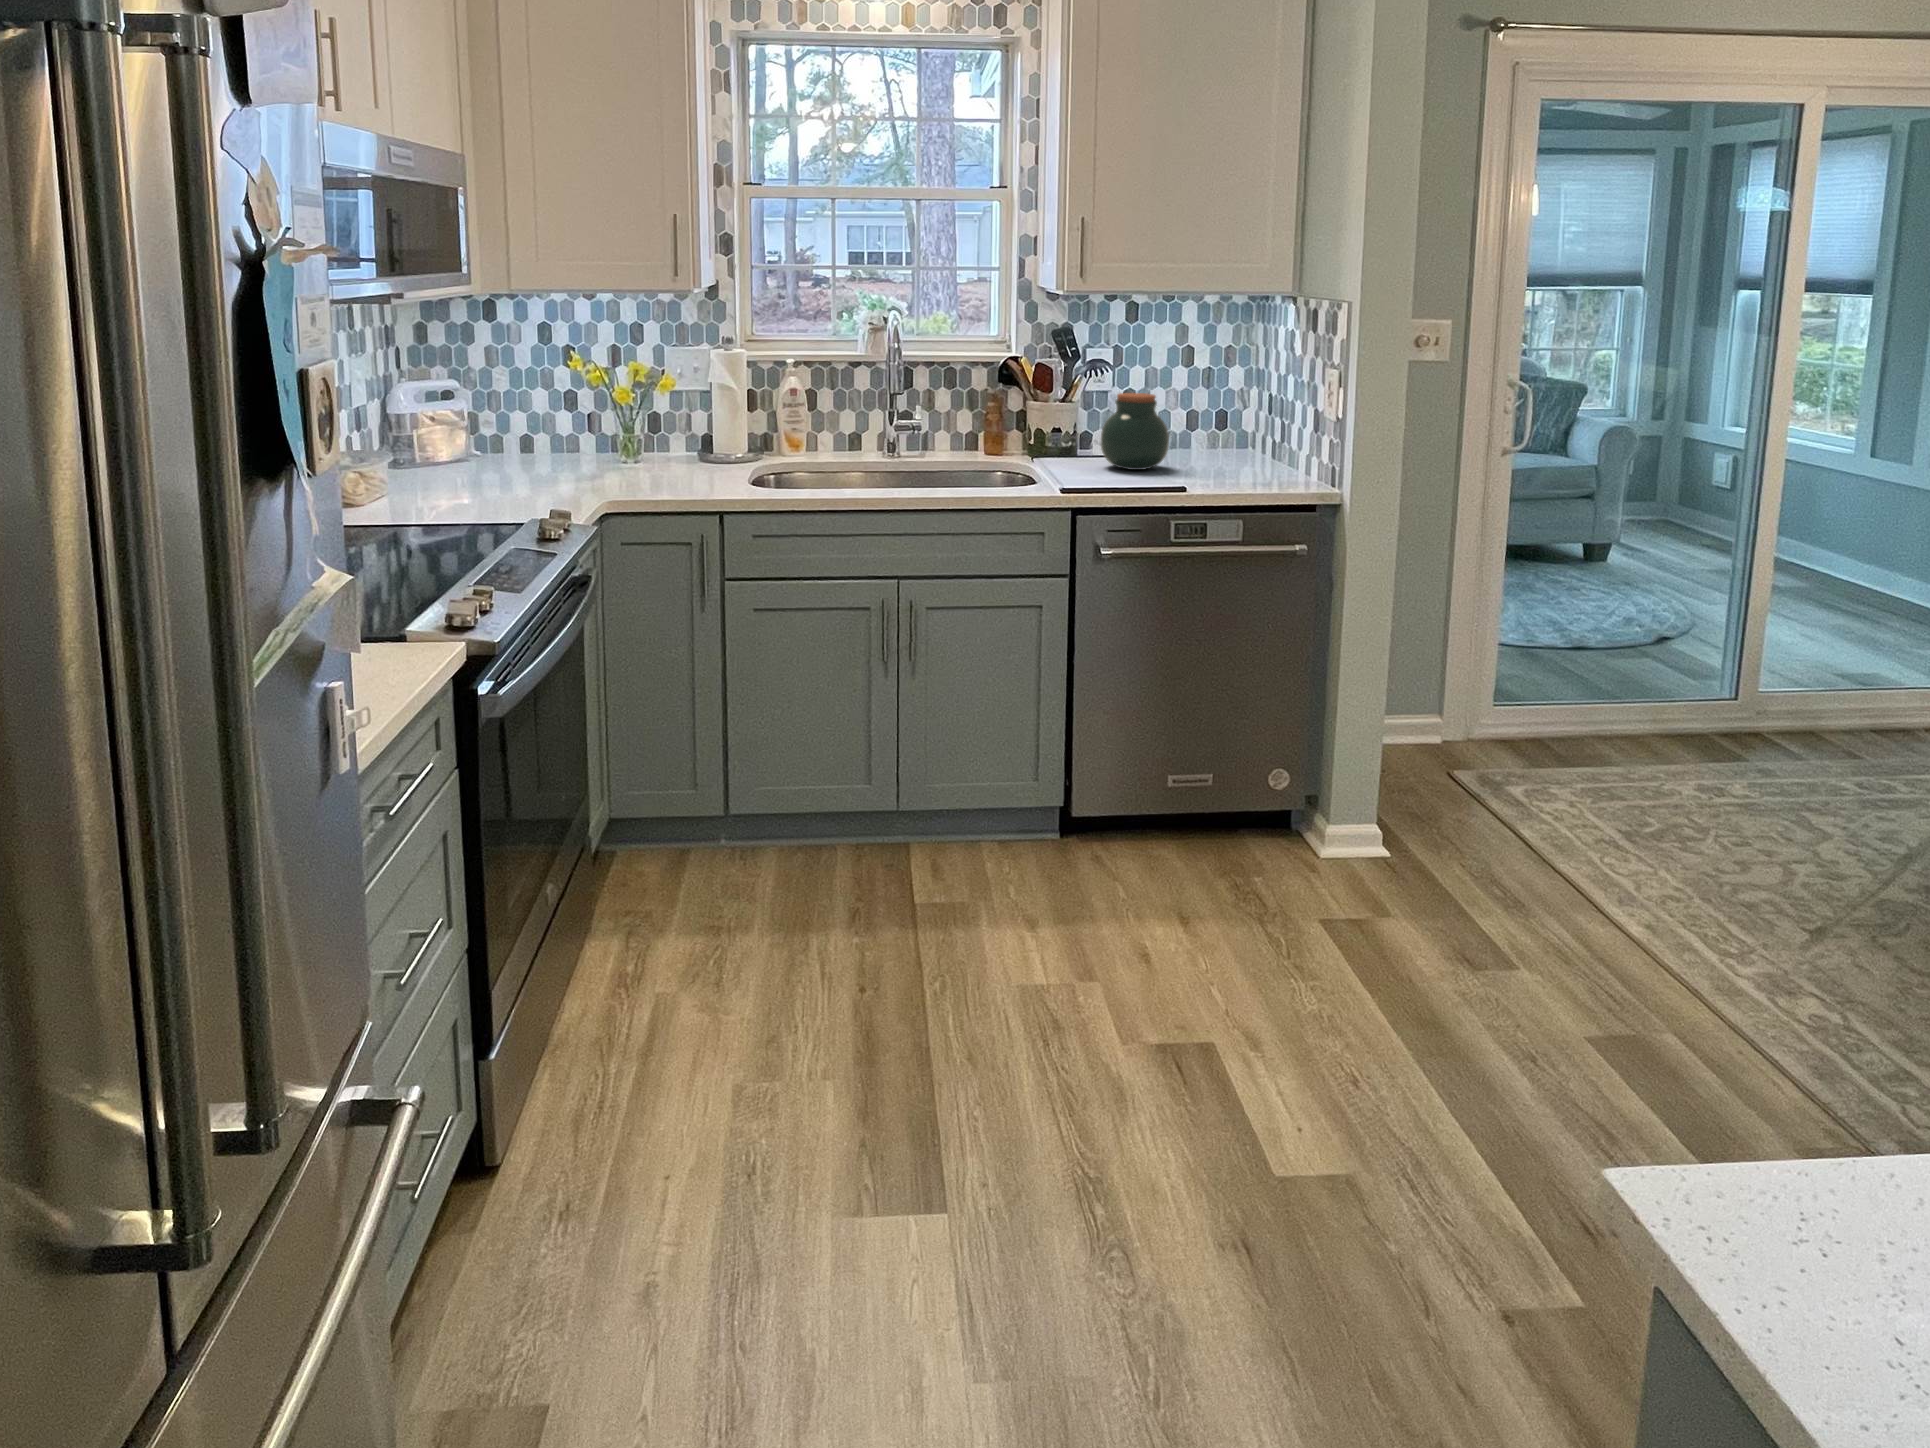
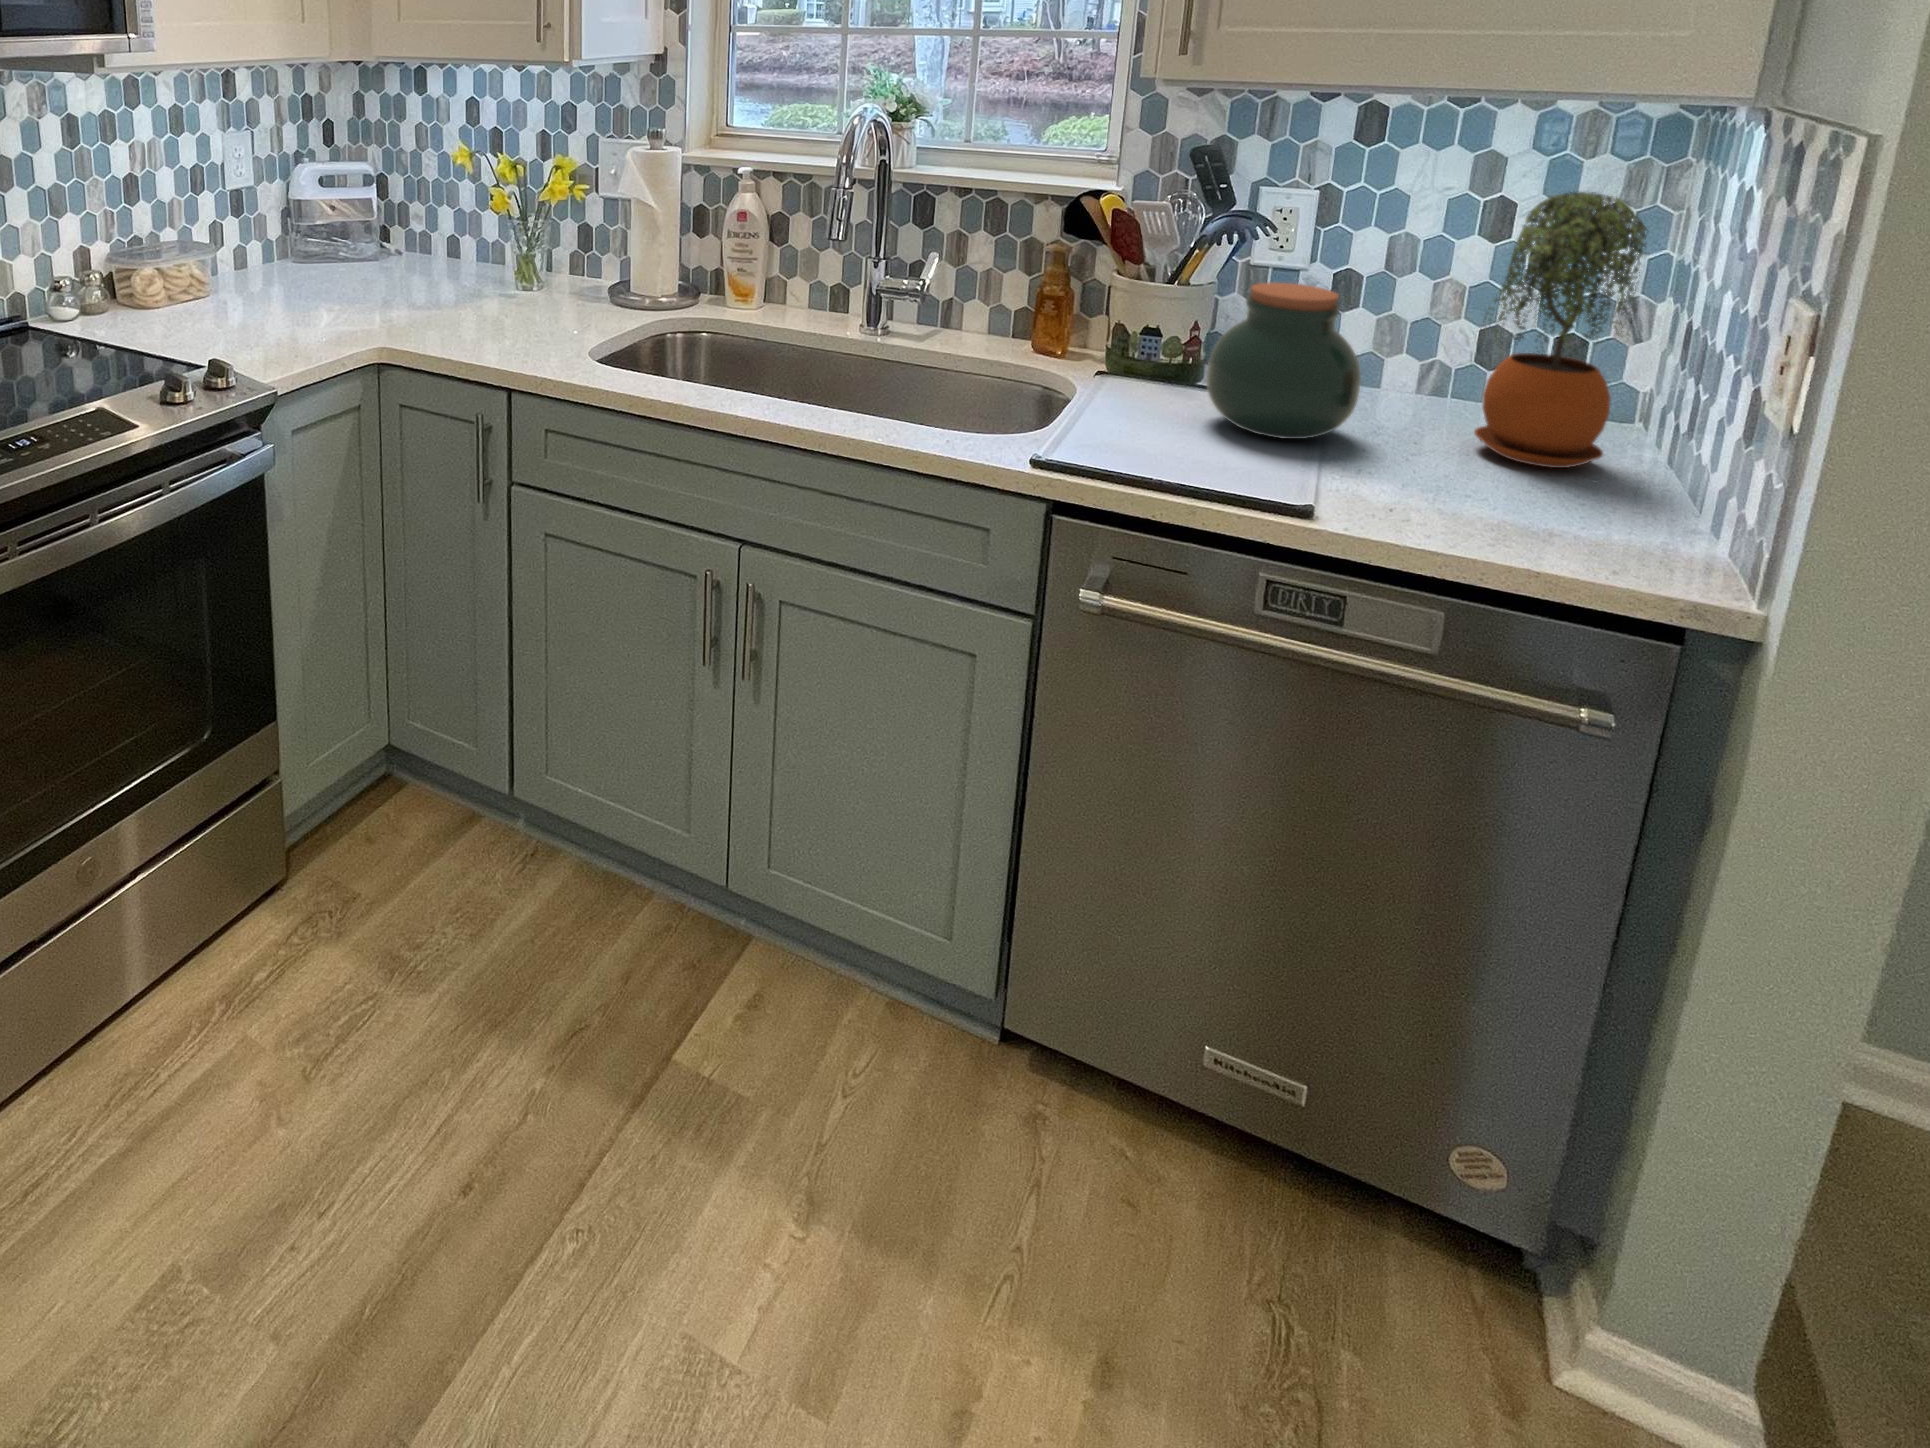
potted plant: none [1208,337,1262,466] -> present [1474,192,1647,468]

